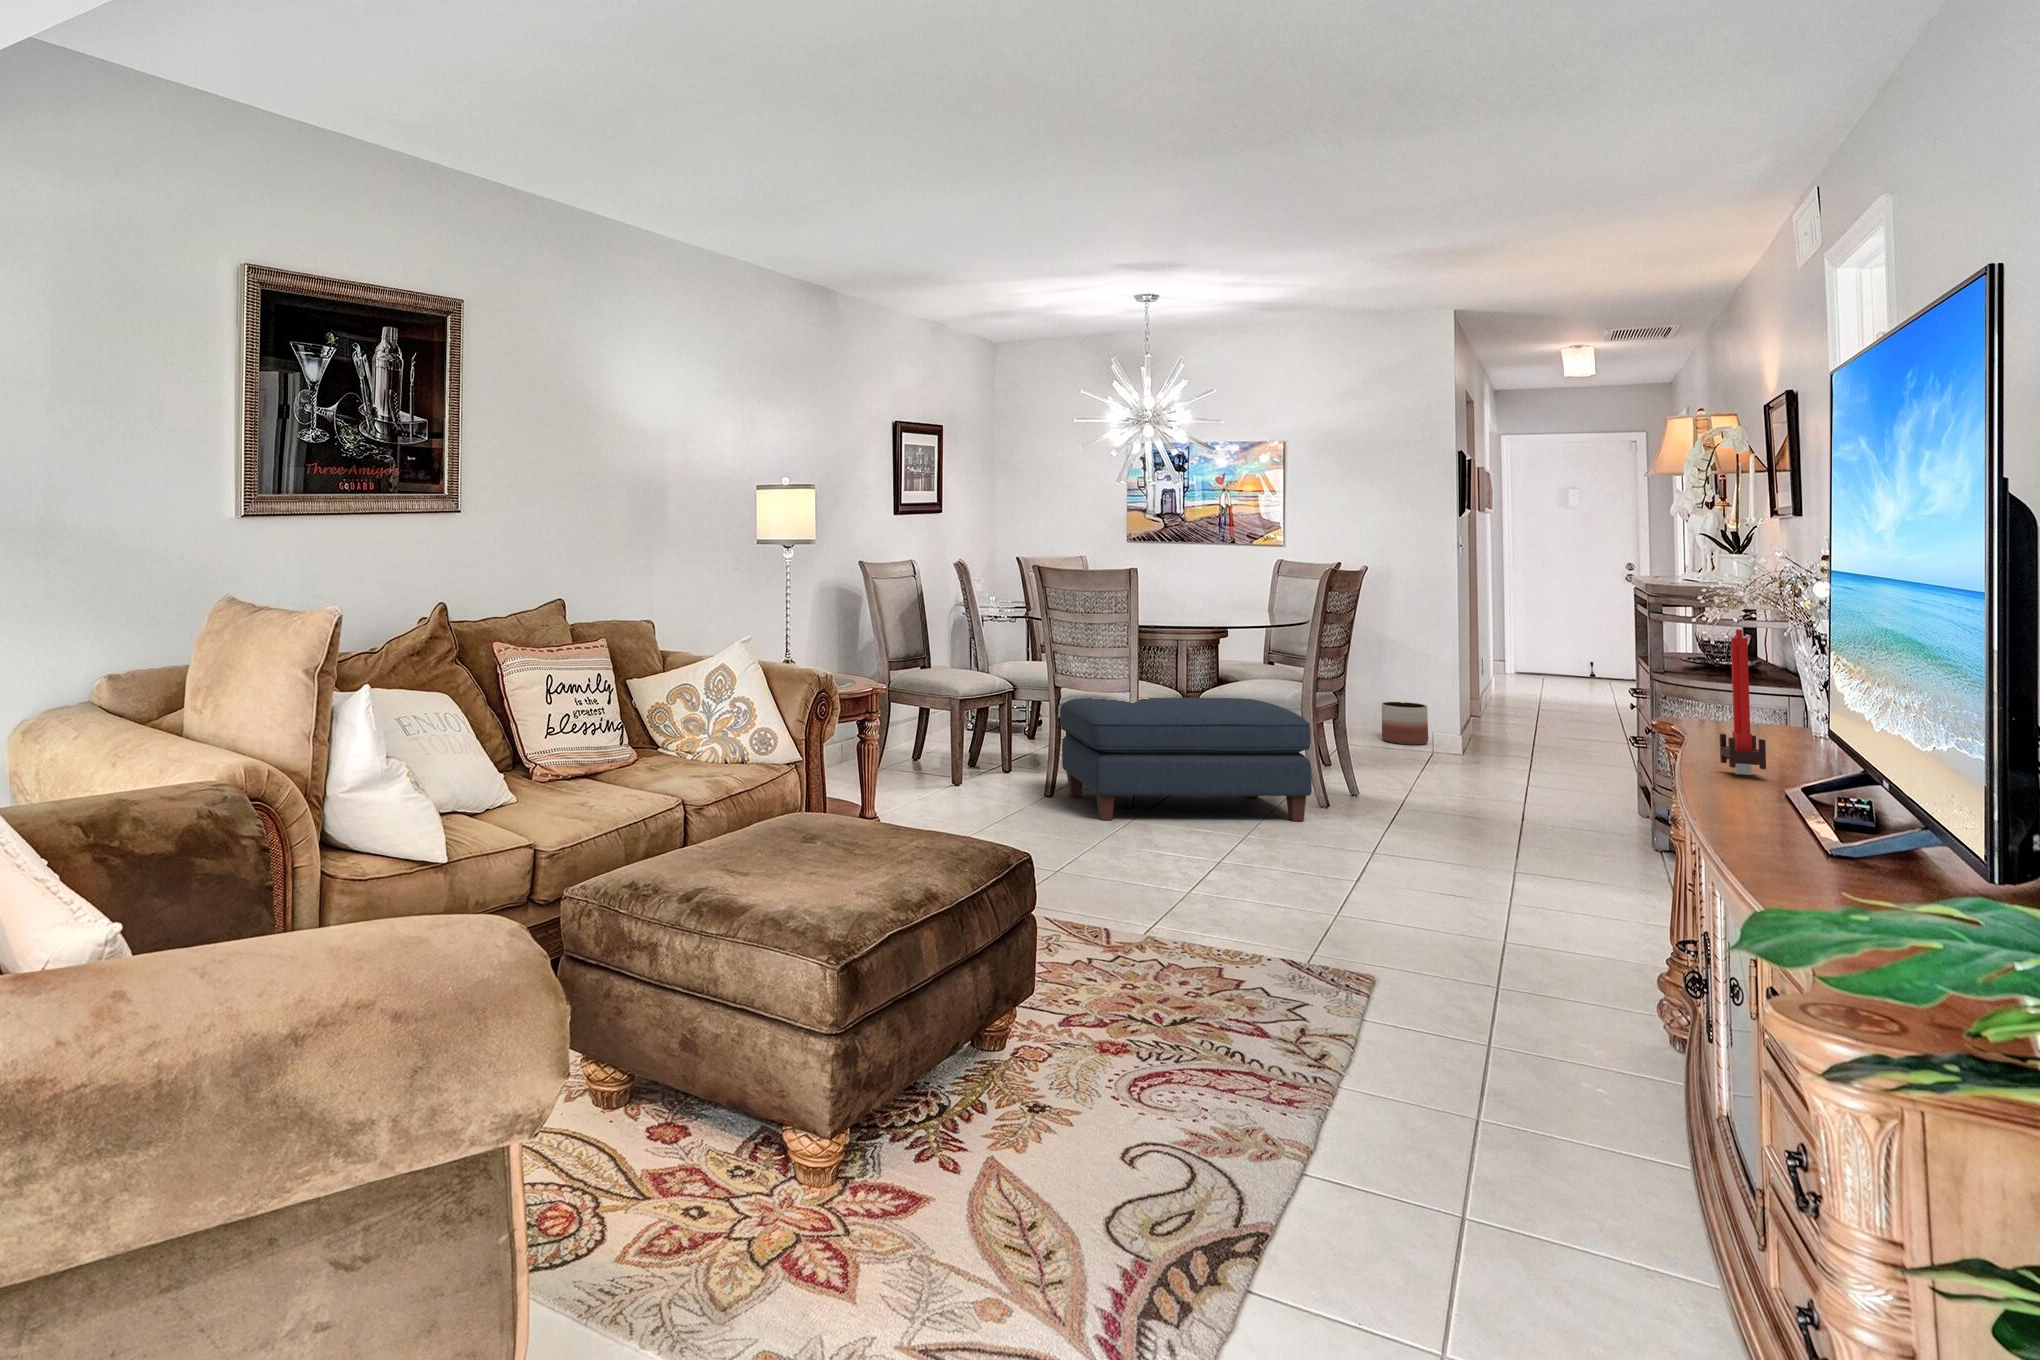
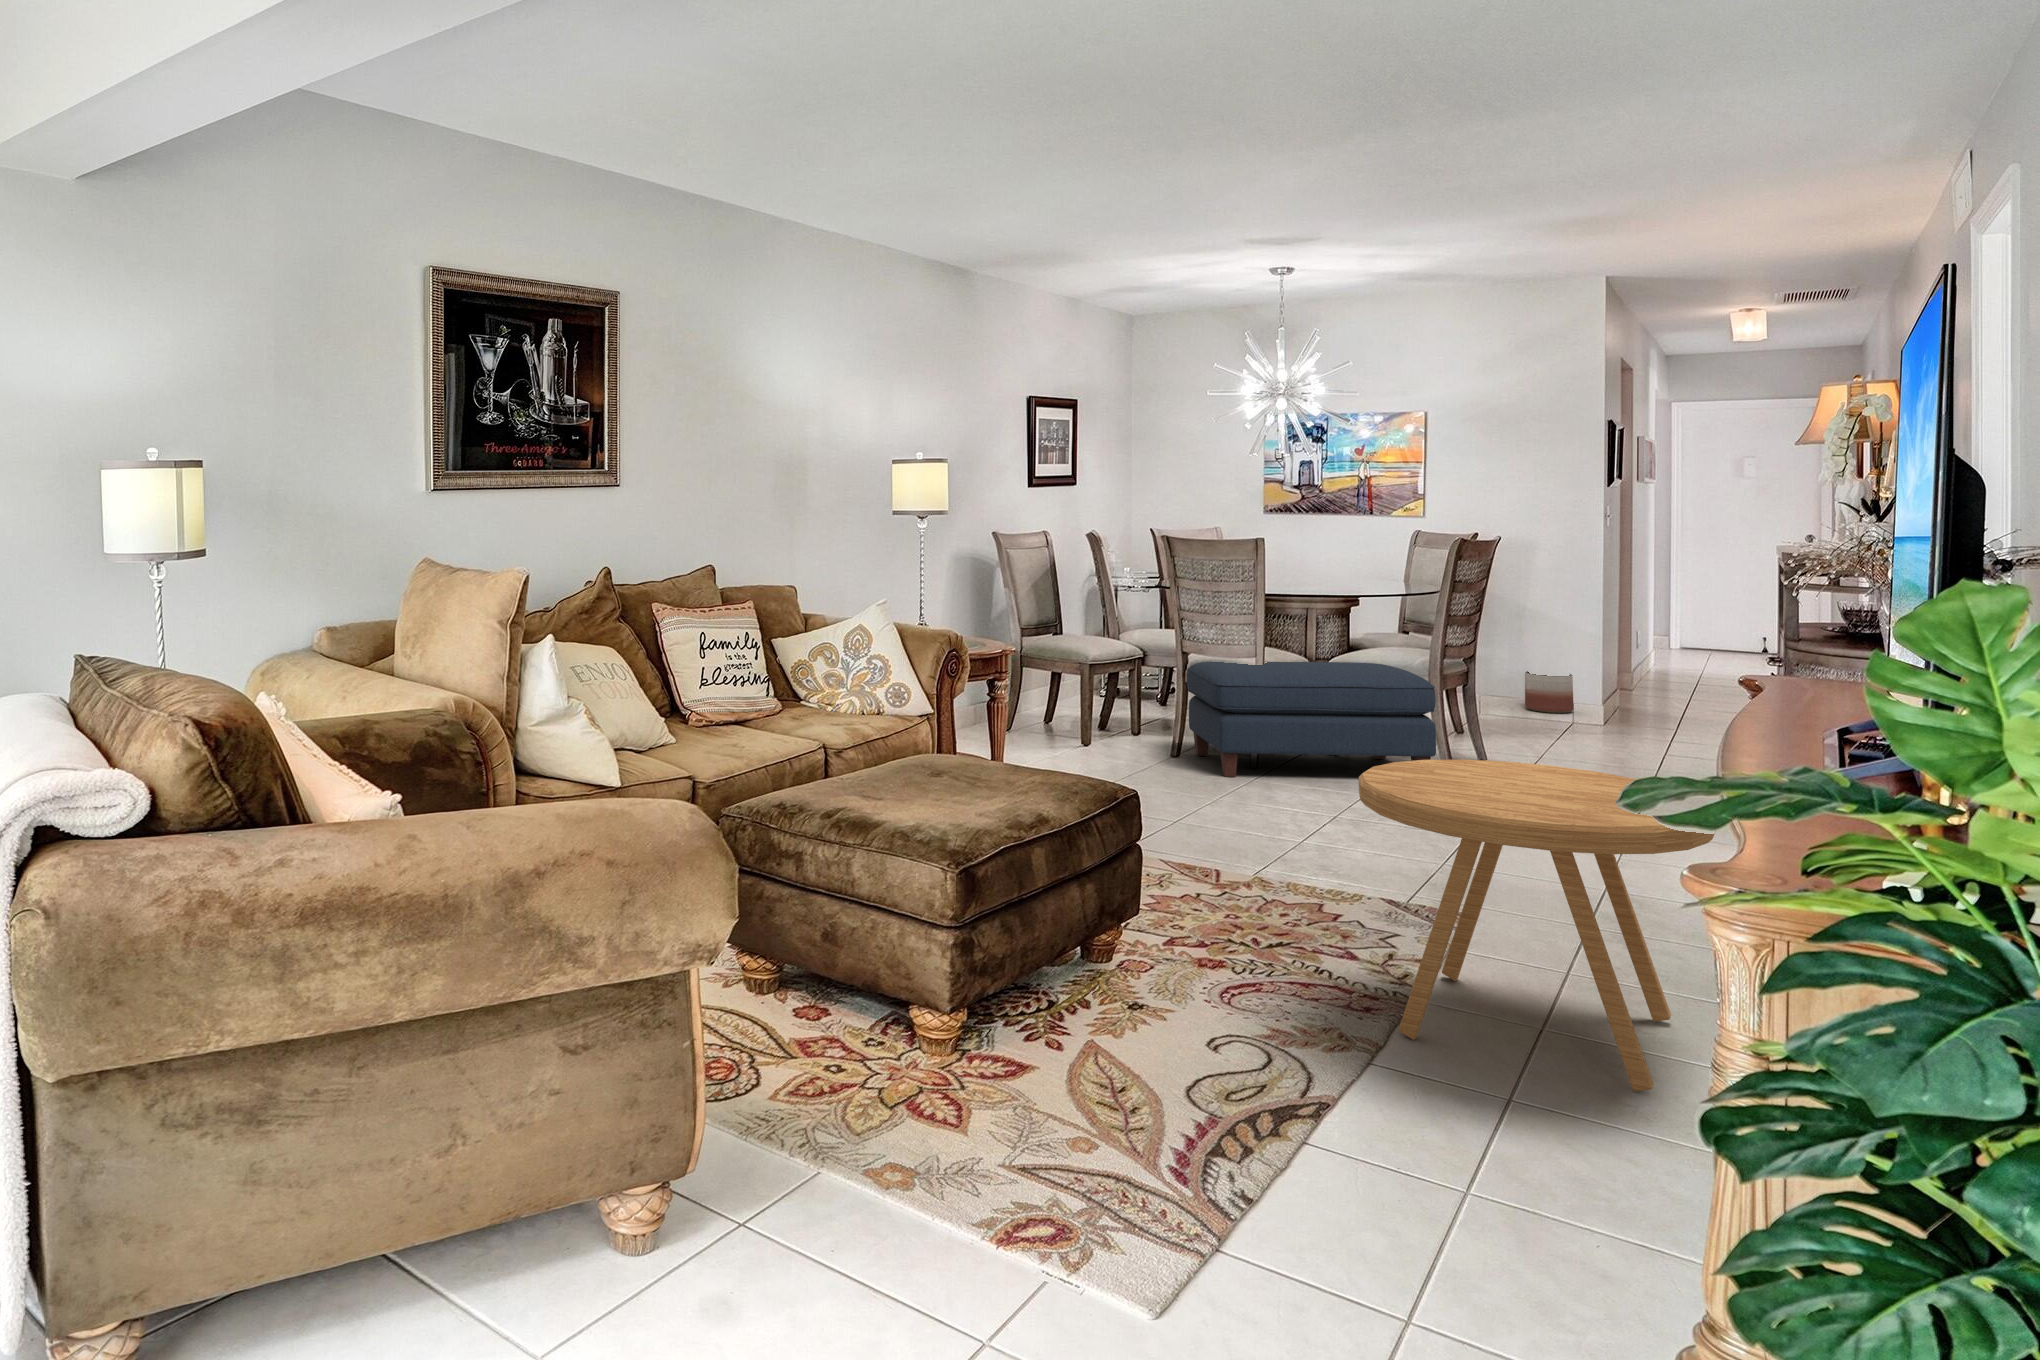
candle: present [1720,629,1766,775] -> none [1781,587,1822,721]
side table: none [1275,816,1662,1198] -> present [1359,760,1715,1092]

